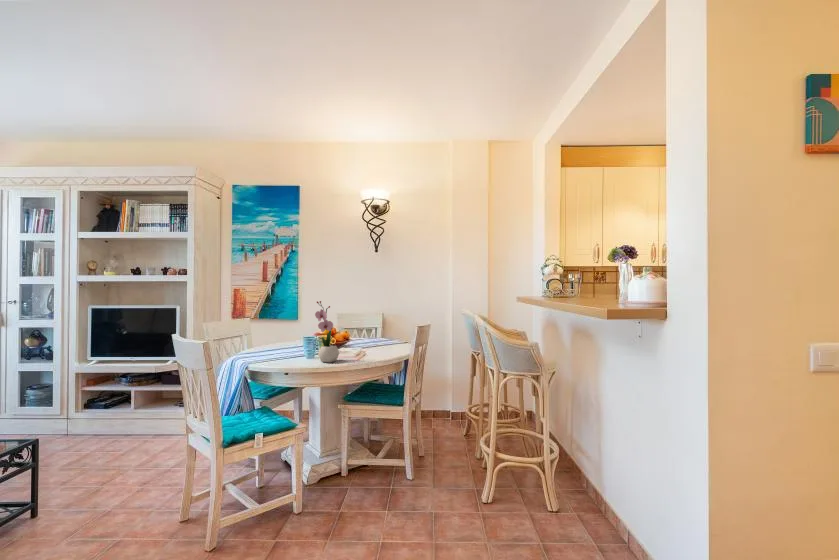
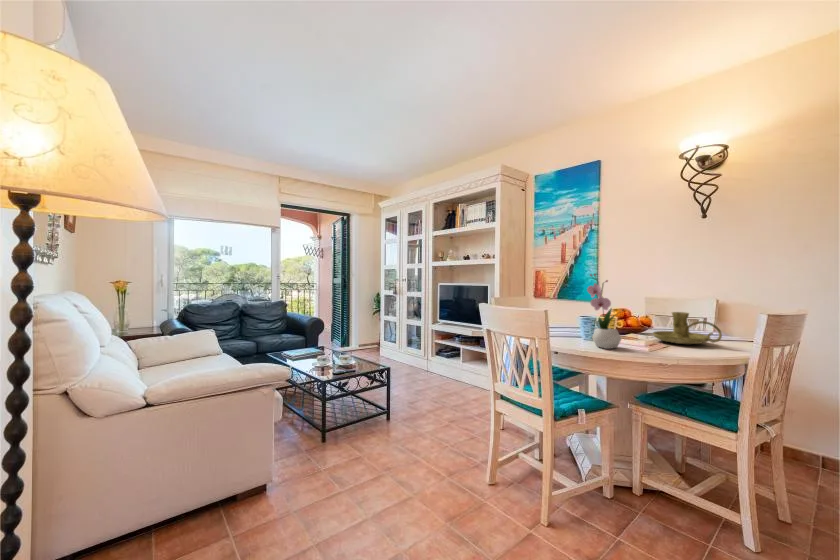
candle holder: none [355,327,396,351] -> present [653,312,722,344]

